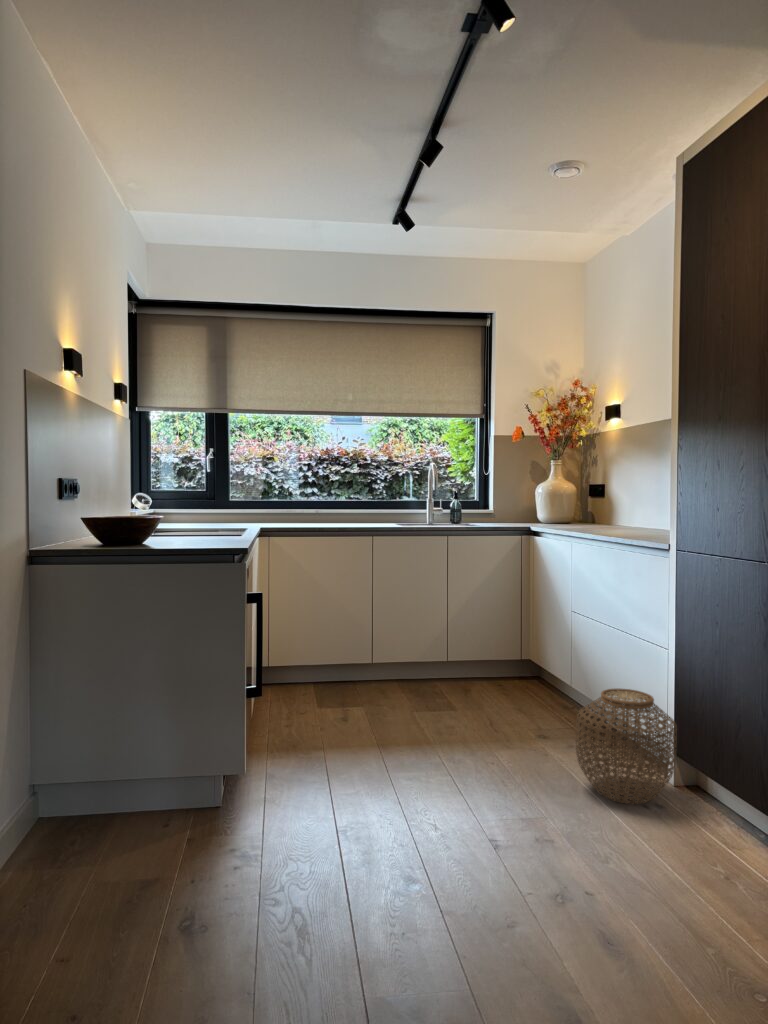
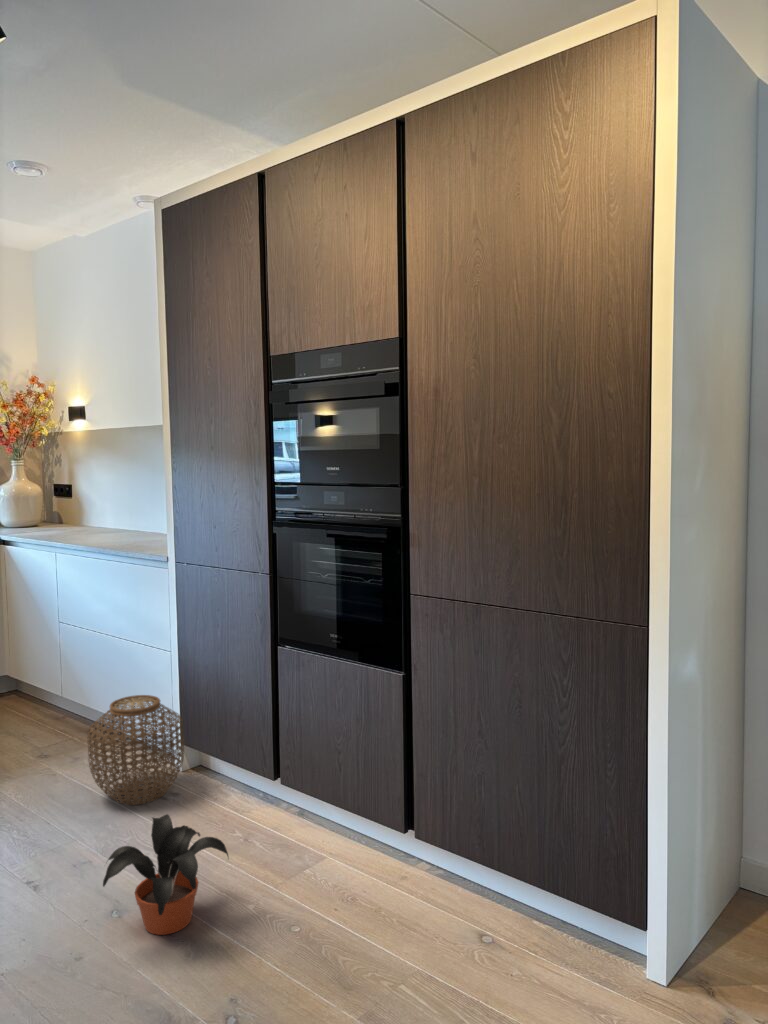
potted plant: none [555,808,697,940] -> present [103,814,228,935]

